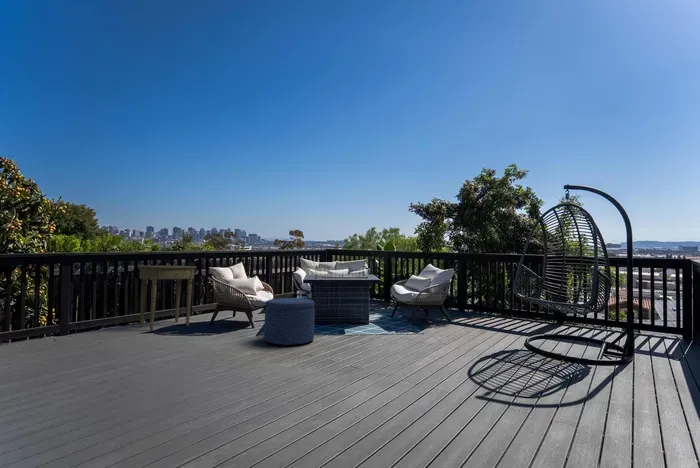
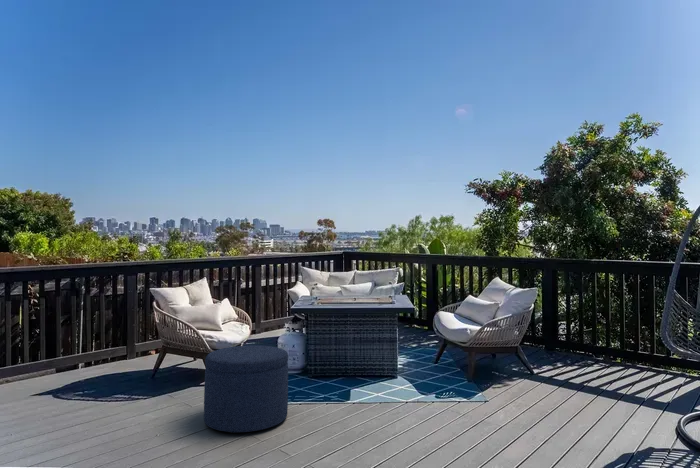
side table: present [138,266,196,330] -> none [38,286,131,388]

